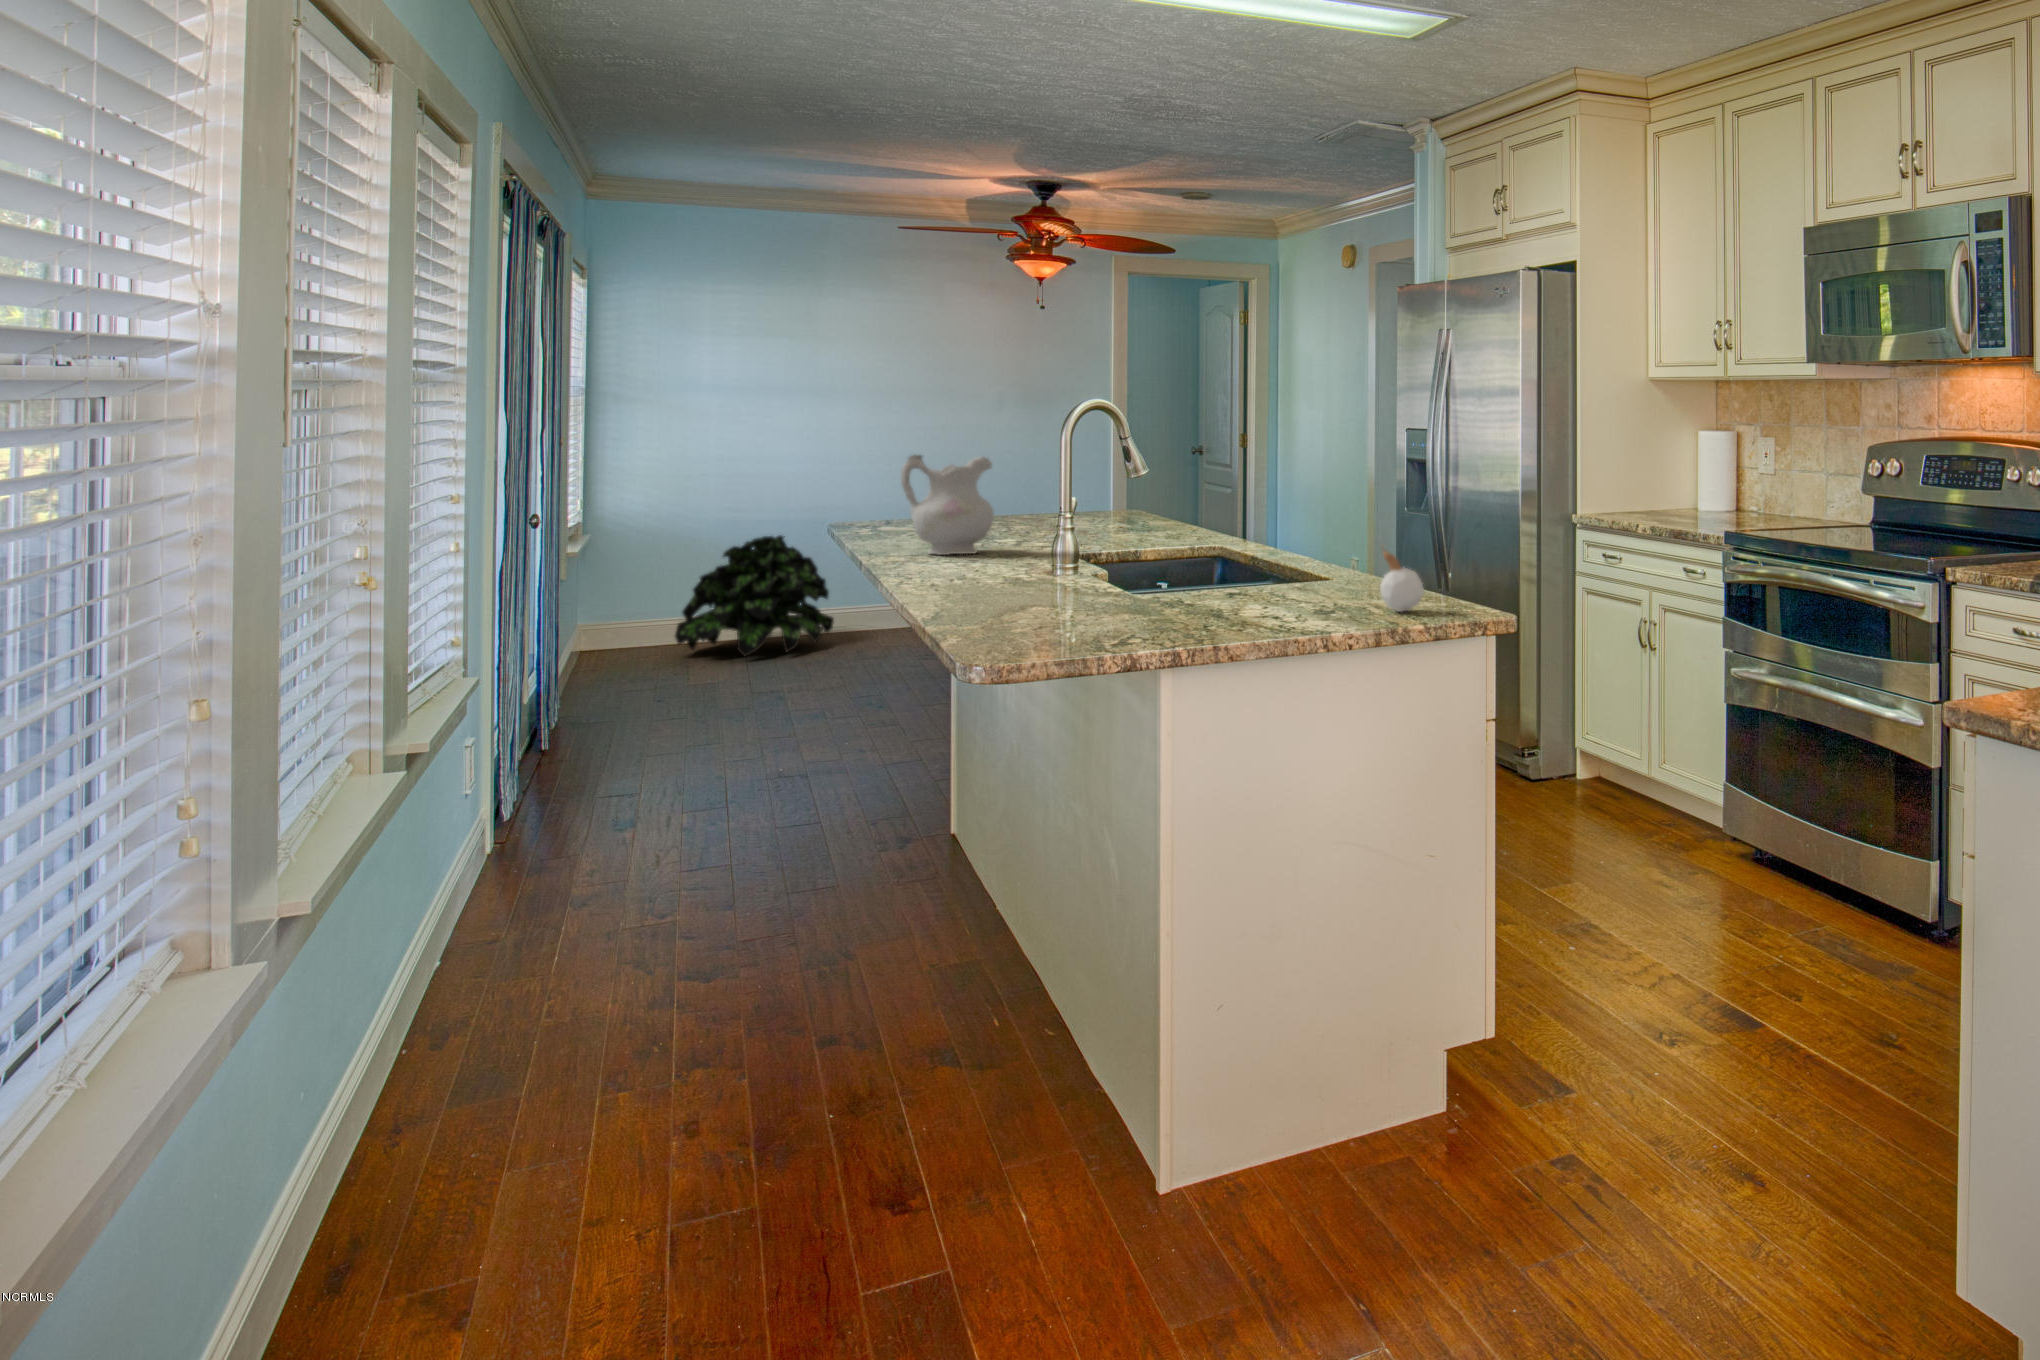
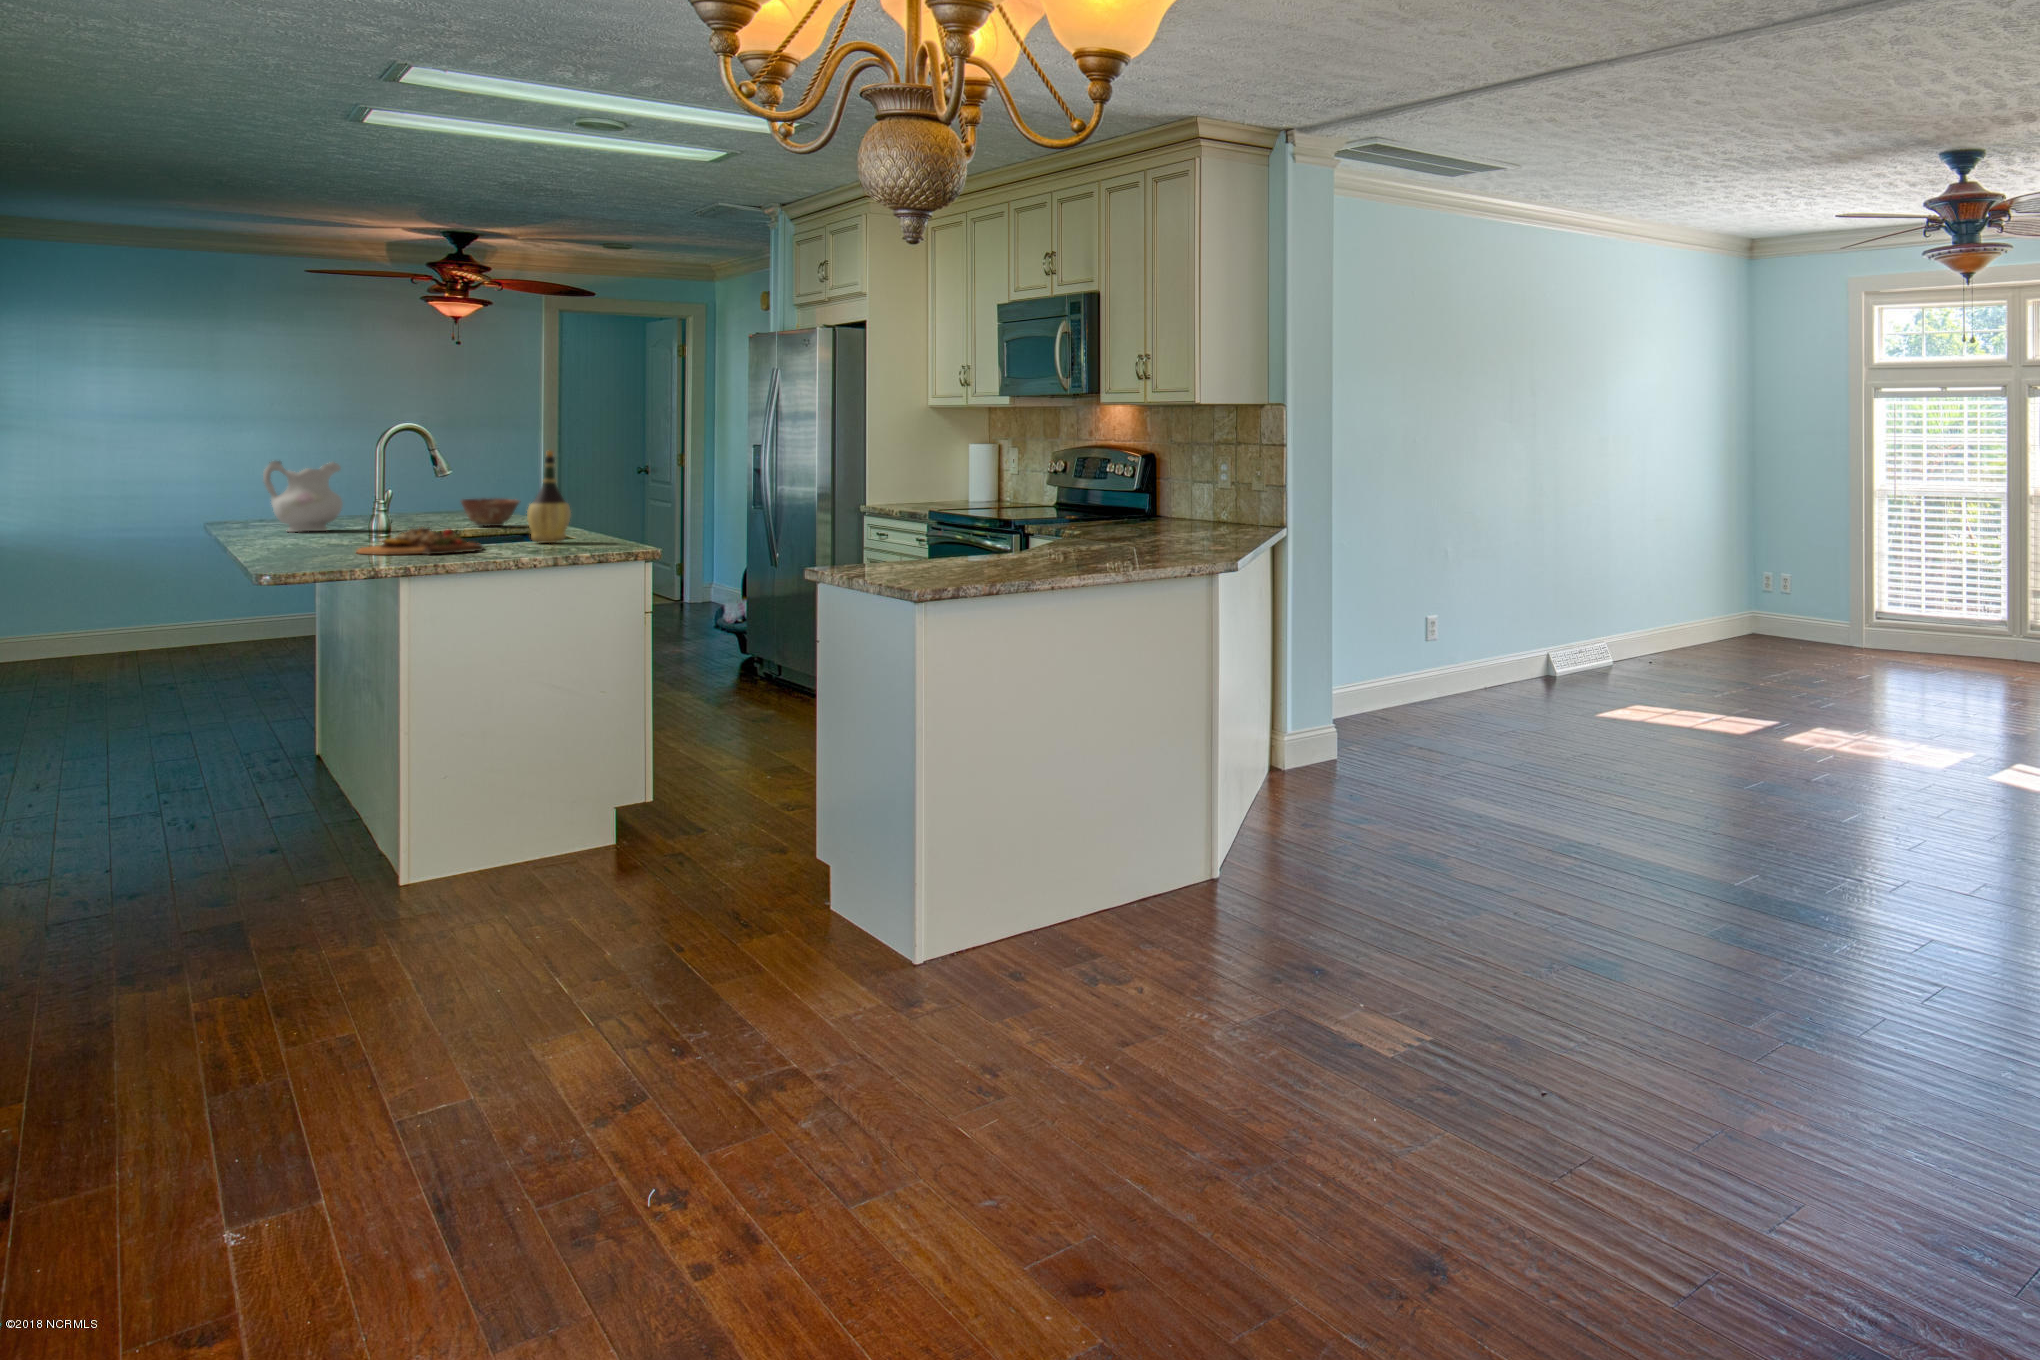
wine bottle: none [1276,446,1334,591] -> present [527,451,571,543]
ceramic bowl: none [1129,506,1200,546] -> present [461,498,519,526]
potted plant: present [675,535,834,656] -> none [73,547,248,657]
candle: present [1380,546,1424,612] -> none [579,504,609,549]
cutting board: none [1066,571,1251,624] -> present [357,528,484,555]

